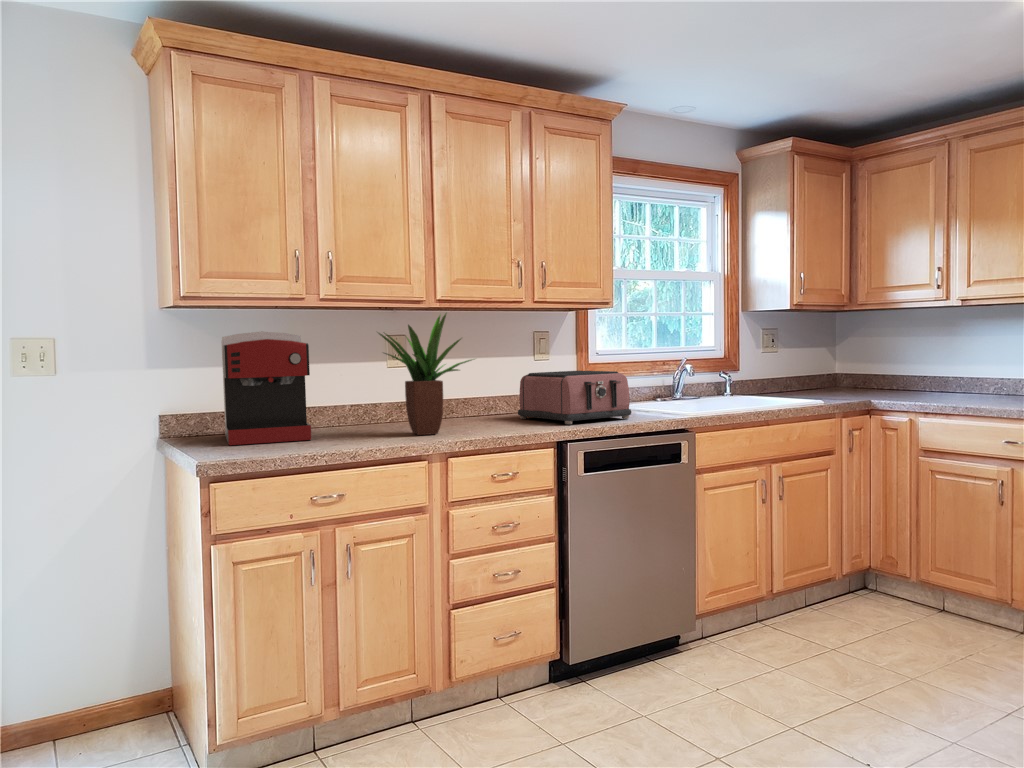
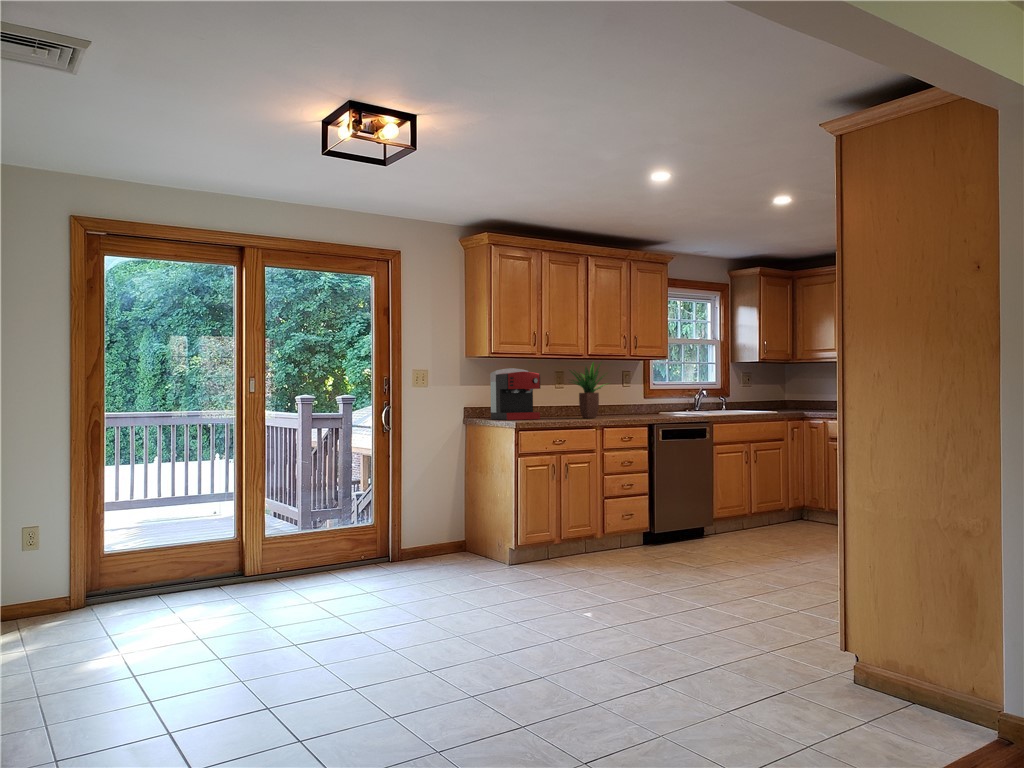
toaster: present [518,371,631,424] -> none [622,391,681,416]

